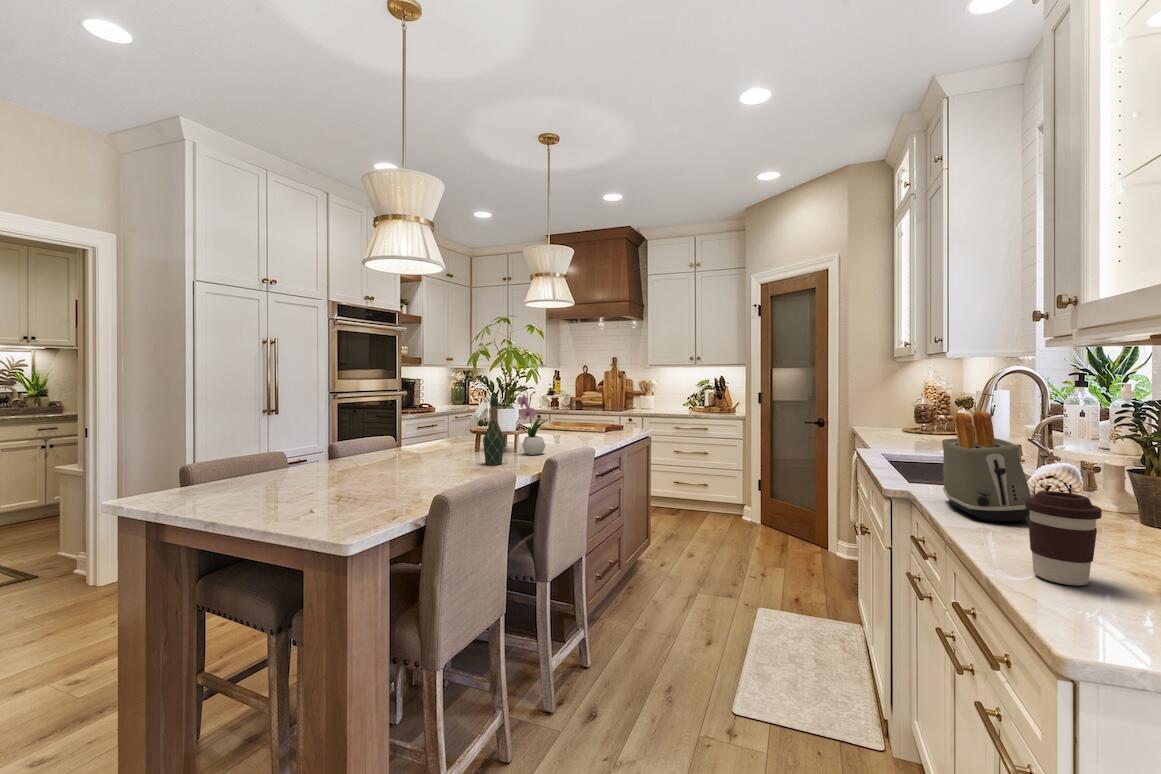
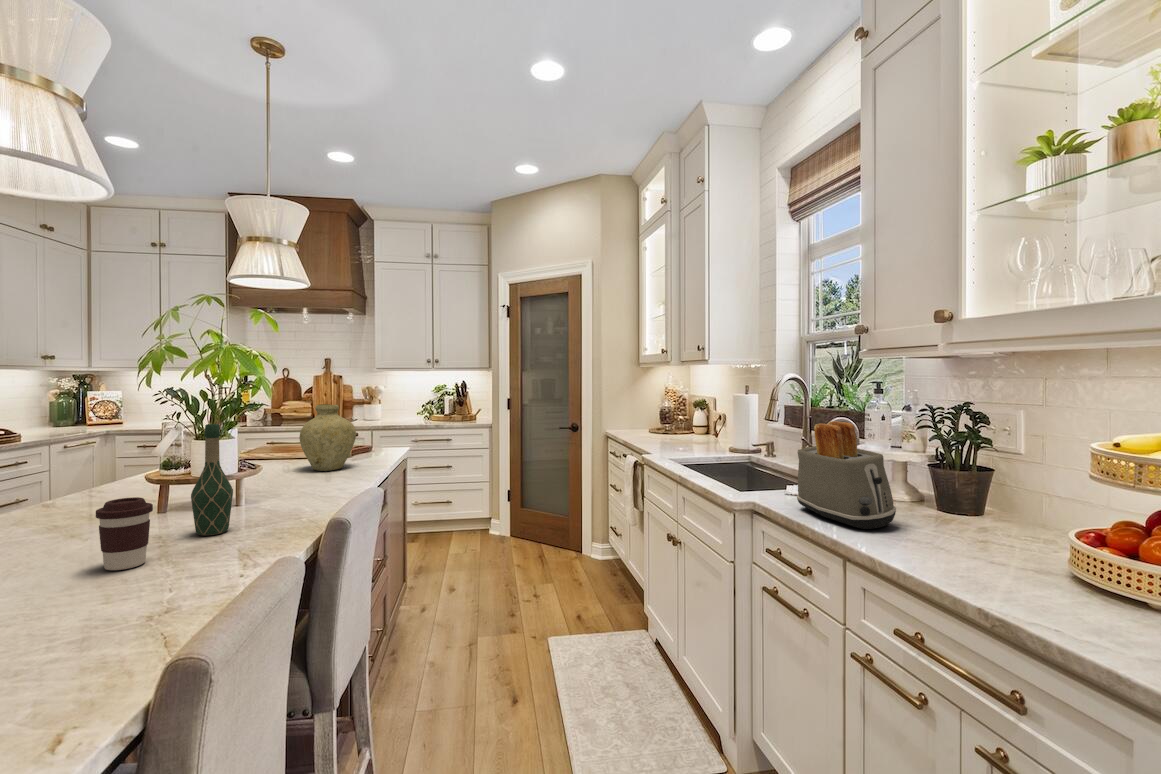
flower arrangement: present [517,385,548,455] -> none [242,401,297,506]
vase: none [566,391,603,439] -> present [299,404,356,471]
coffee cup: present [1025,491,1102,586] -> present [96,497,153,570]

